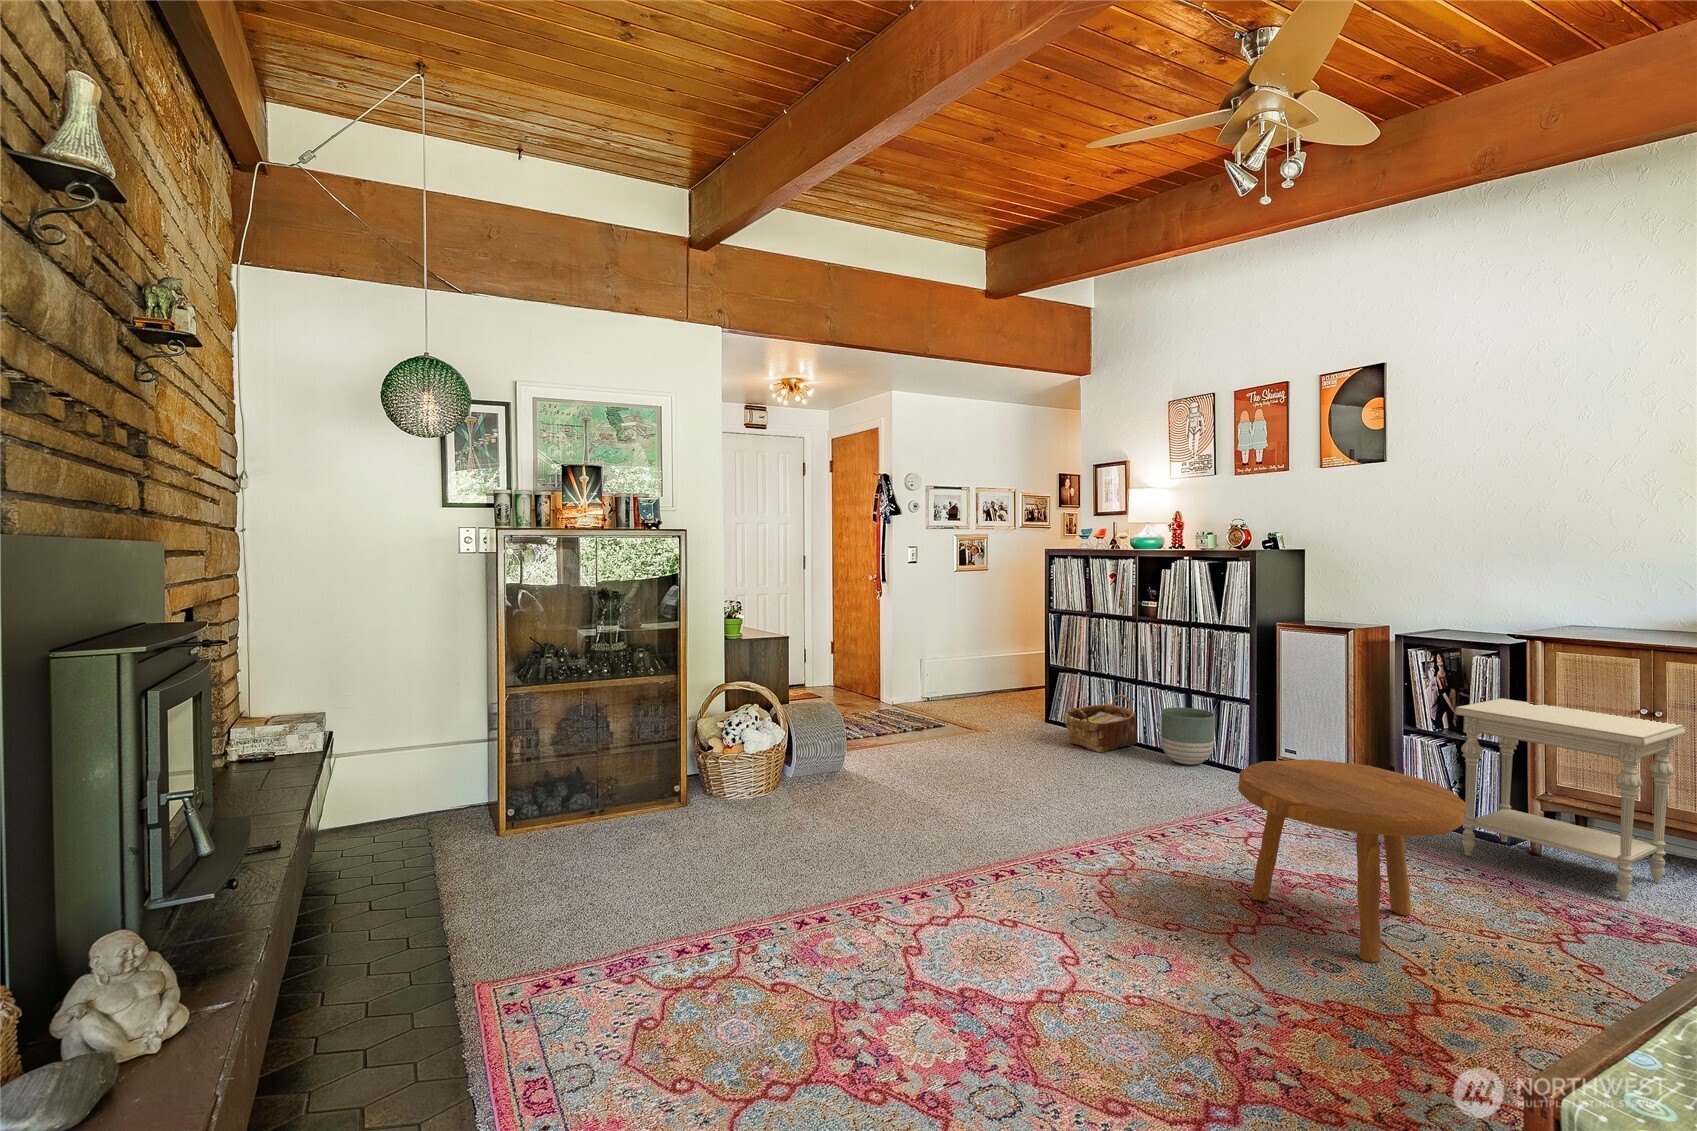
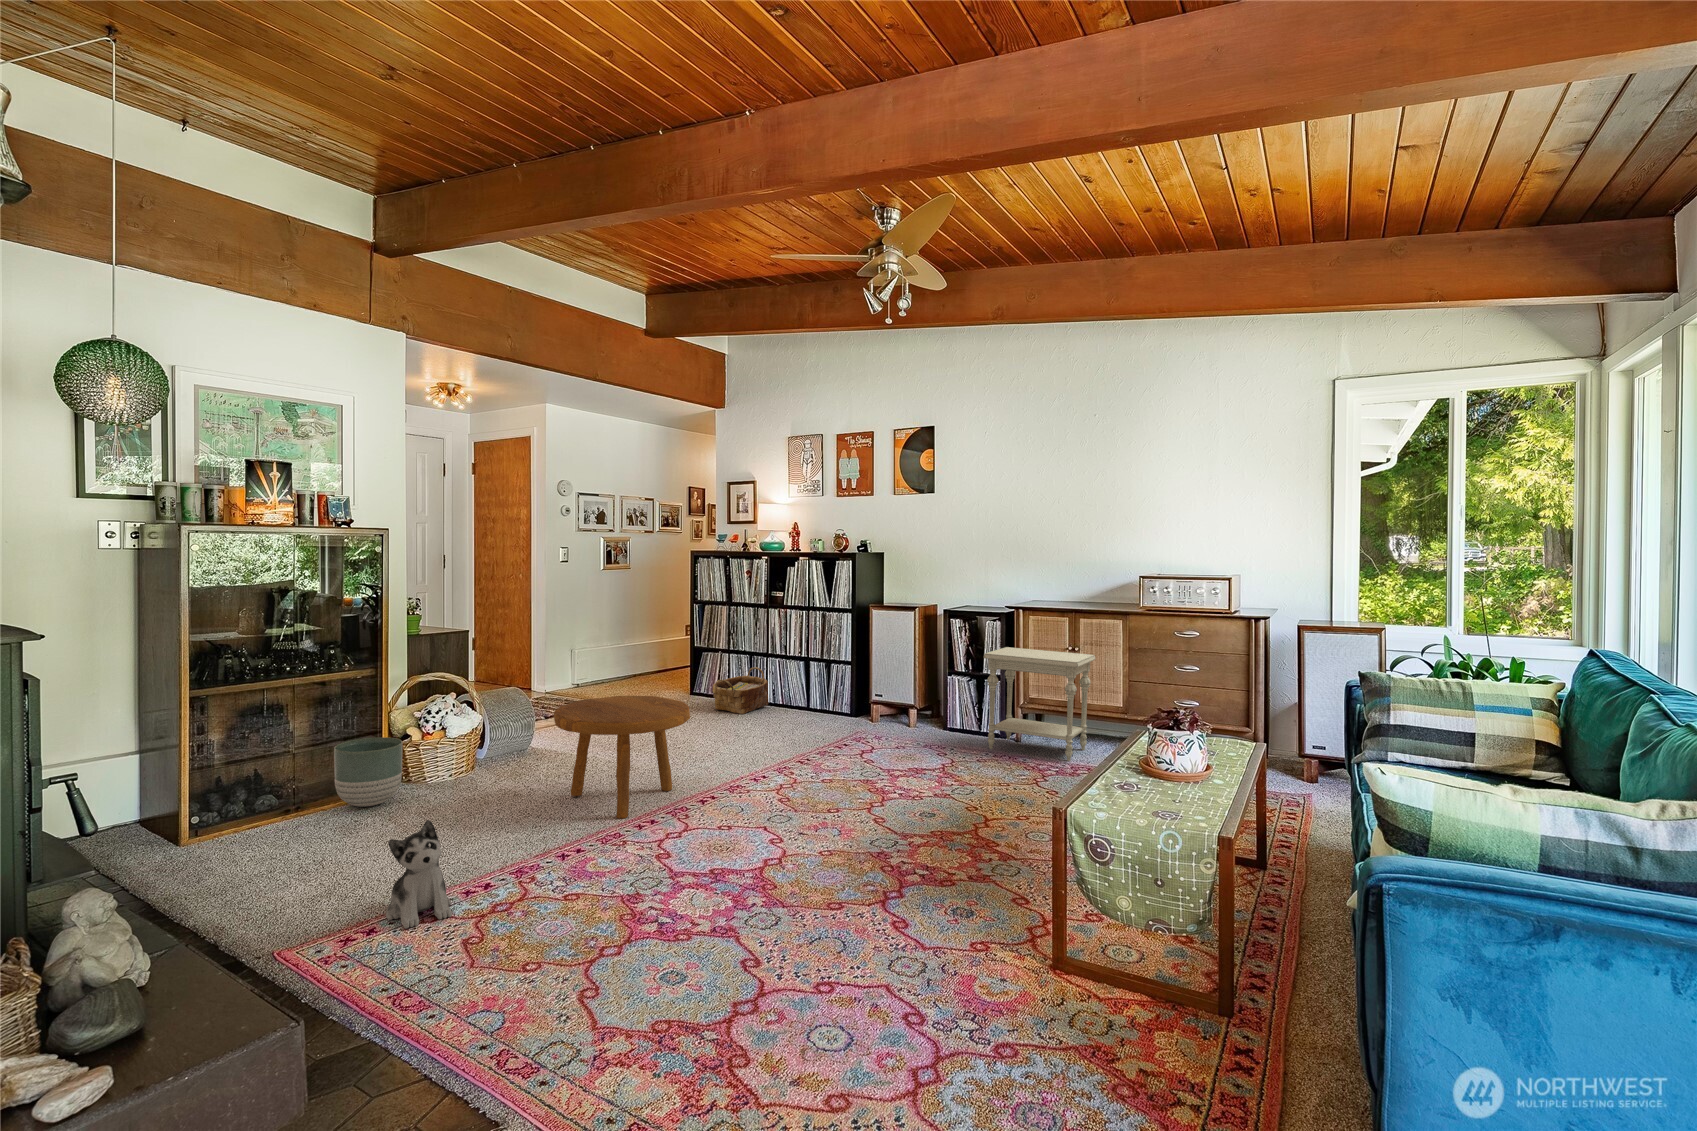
planter: present [1161,707,1215,765] -> present [334,737,403,807]
footstool: present [1238,759,1466,963] -> present [554,696,690,819]
plush toy: none [580,867,653,993] -> present [386,820,452,929]

